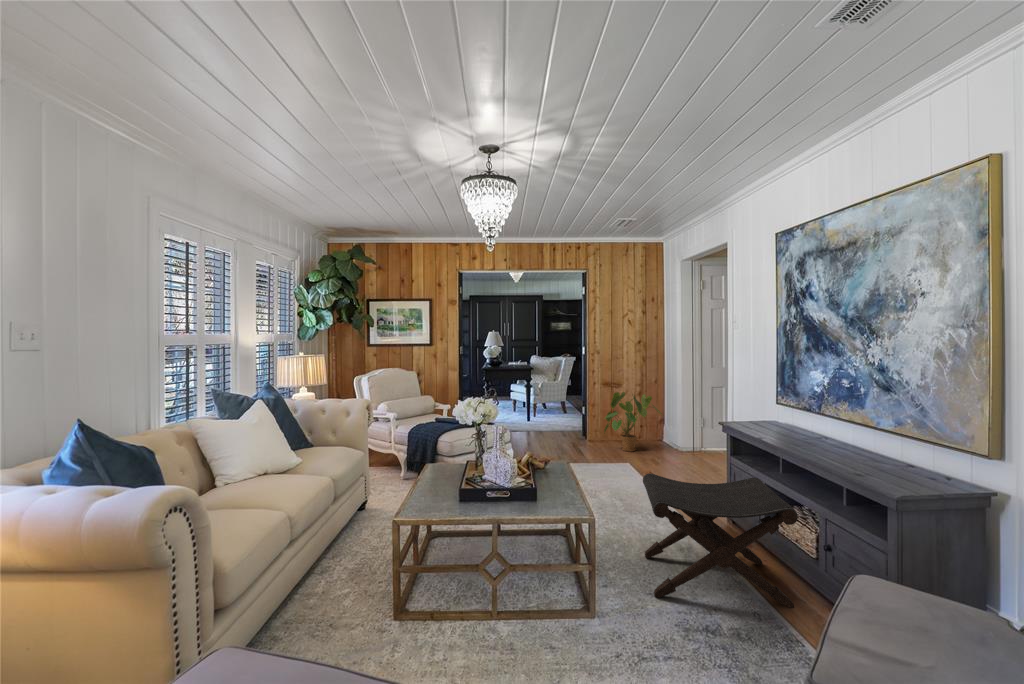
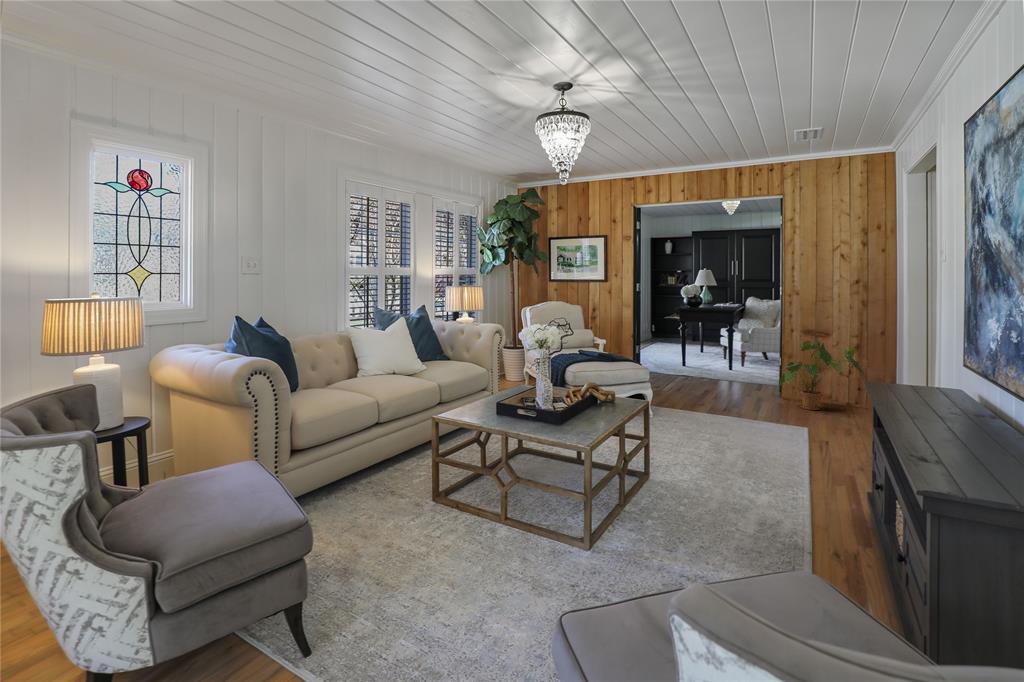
footstool: present [643,473,798,608] -> none [640,403,806,549]

